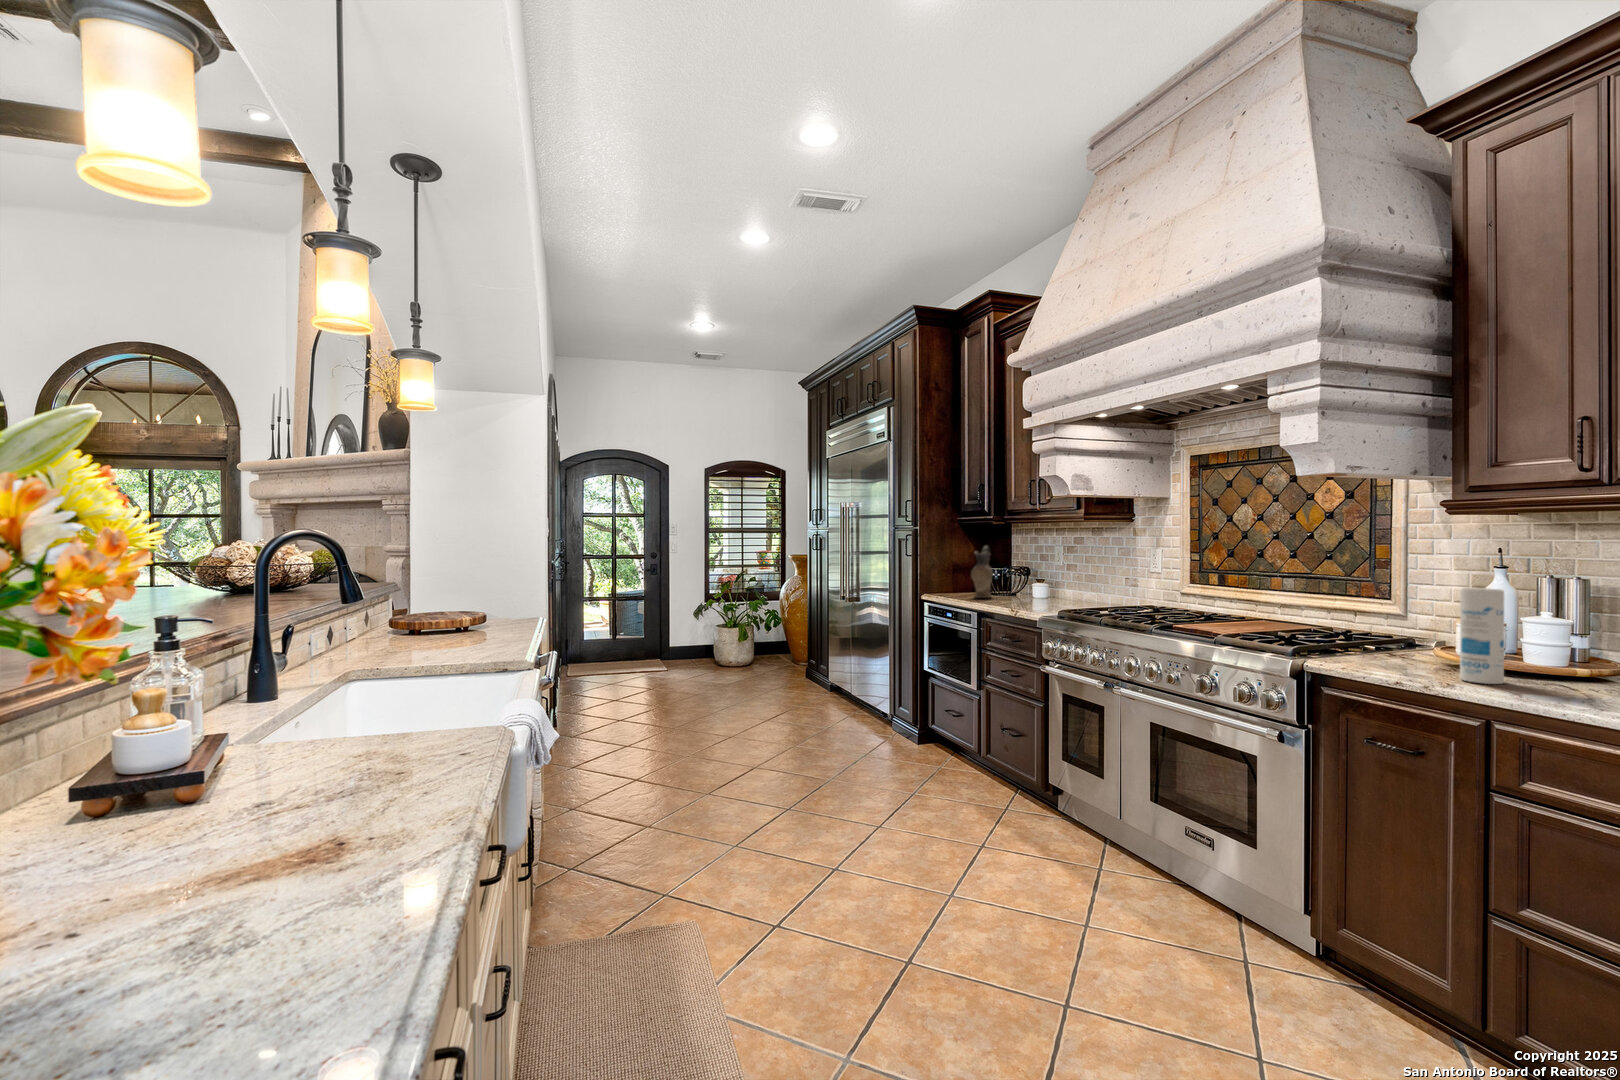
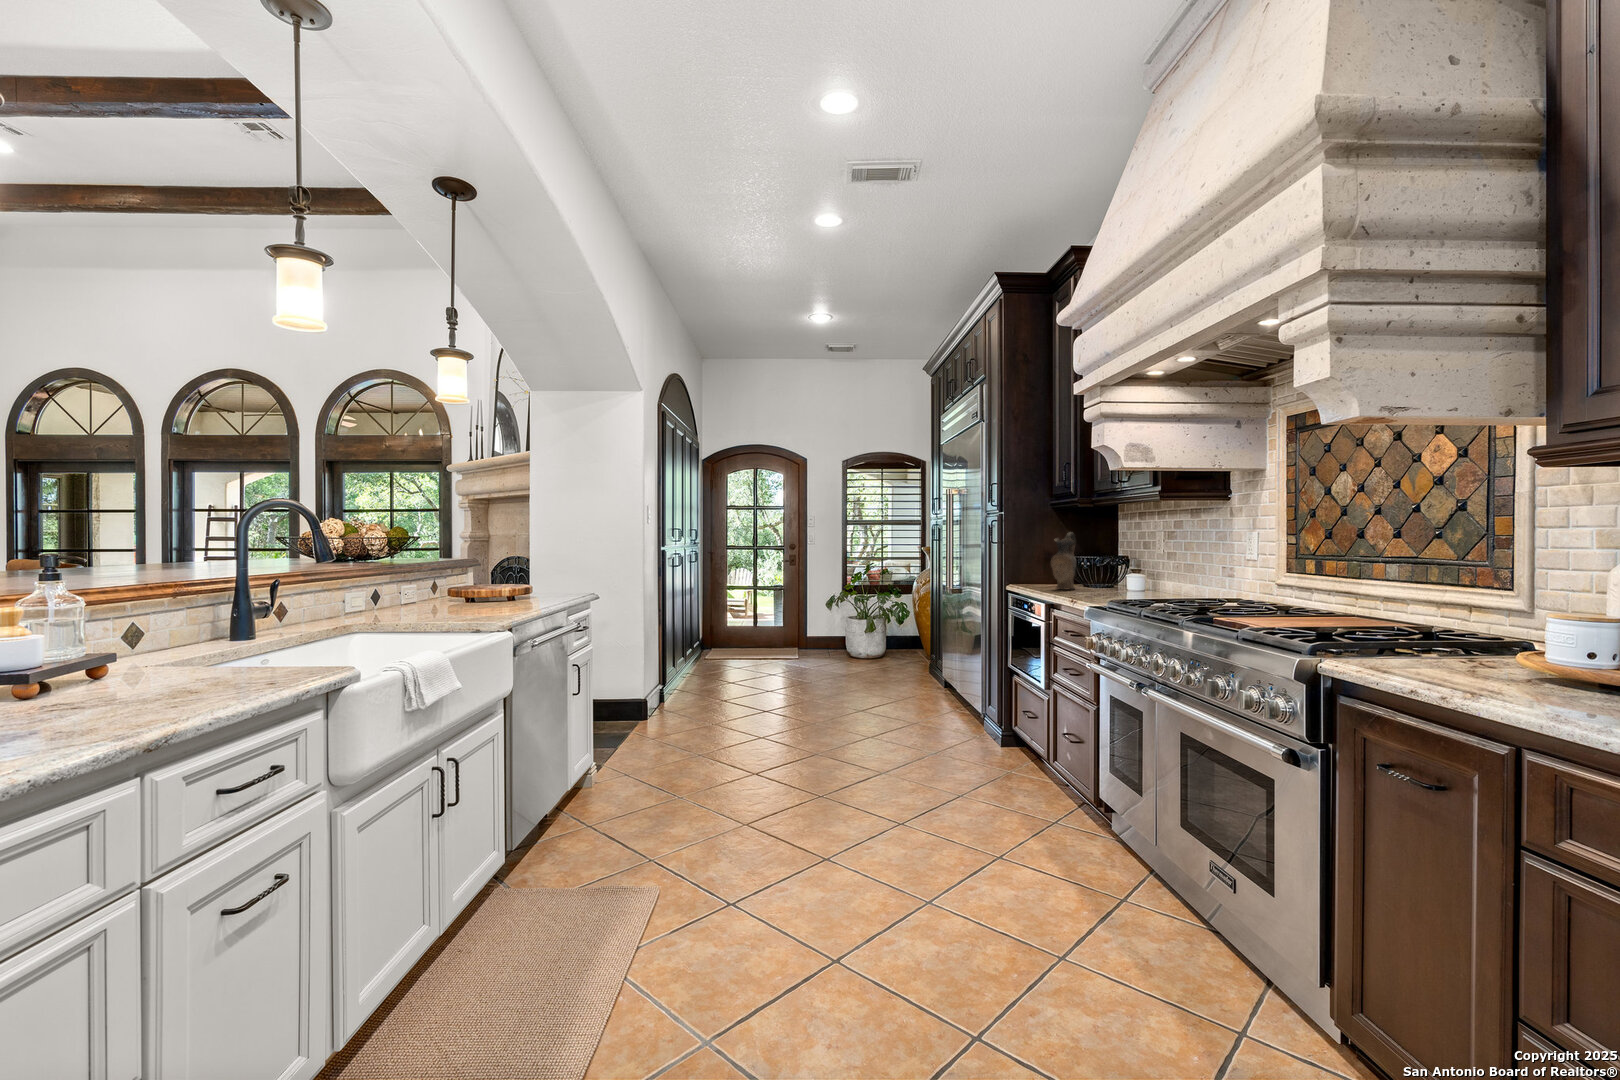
canister: present [1460,588,1504,684] -> none [1499,564,1565,700]

